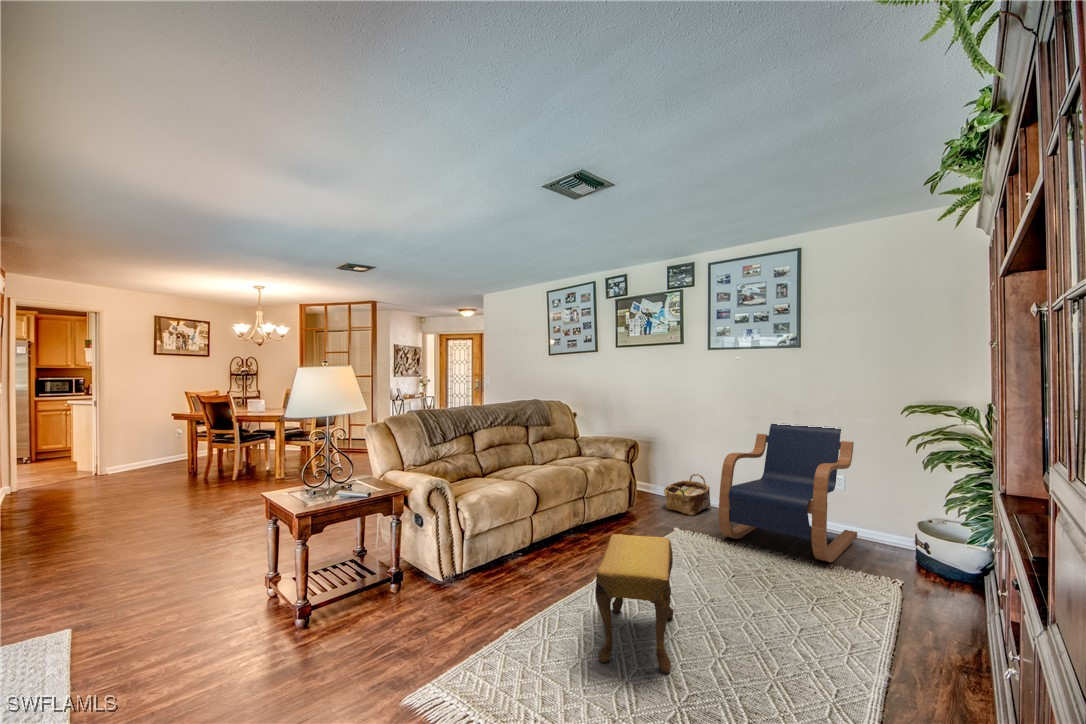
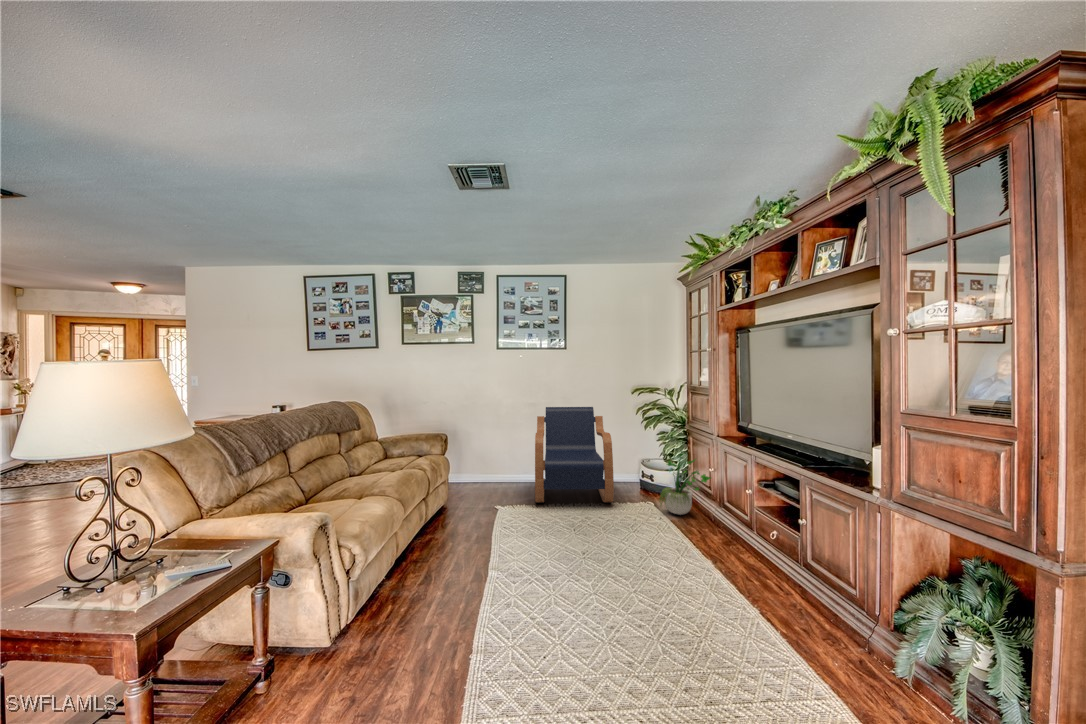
woven basket: present [664,474,710,515] -> none [465,456,500,493]
potted plant: none [891,492,981,610] -> present [660,451,711,515]
footstool: present [595,534,673,673] -> none [535,511,633,642]

